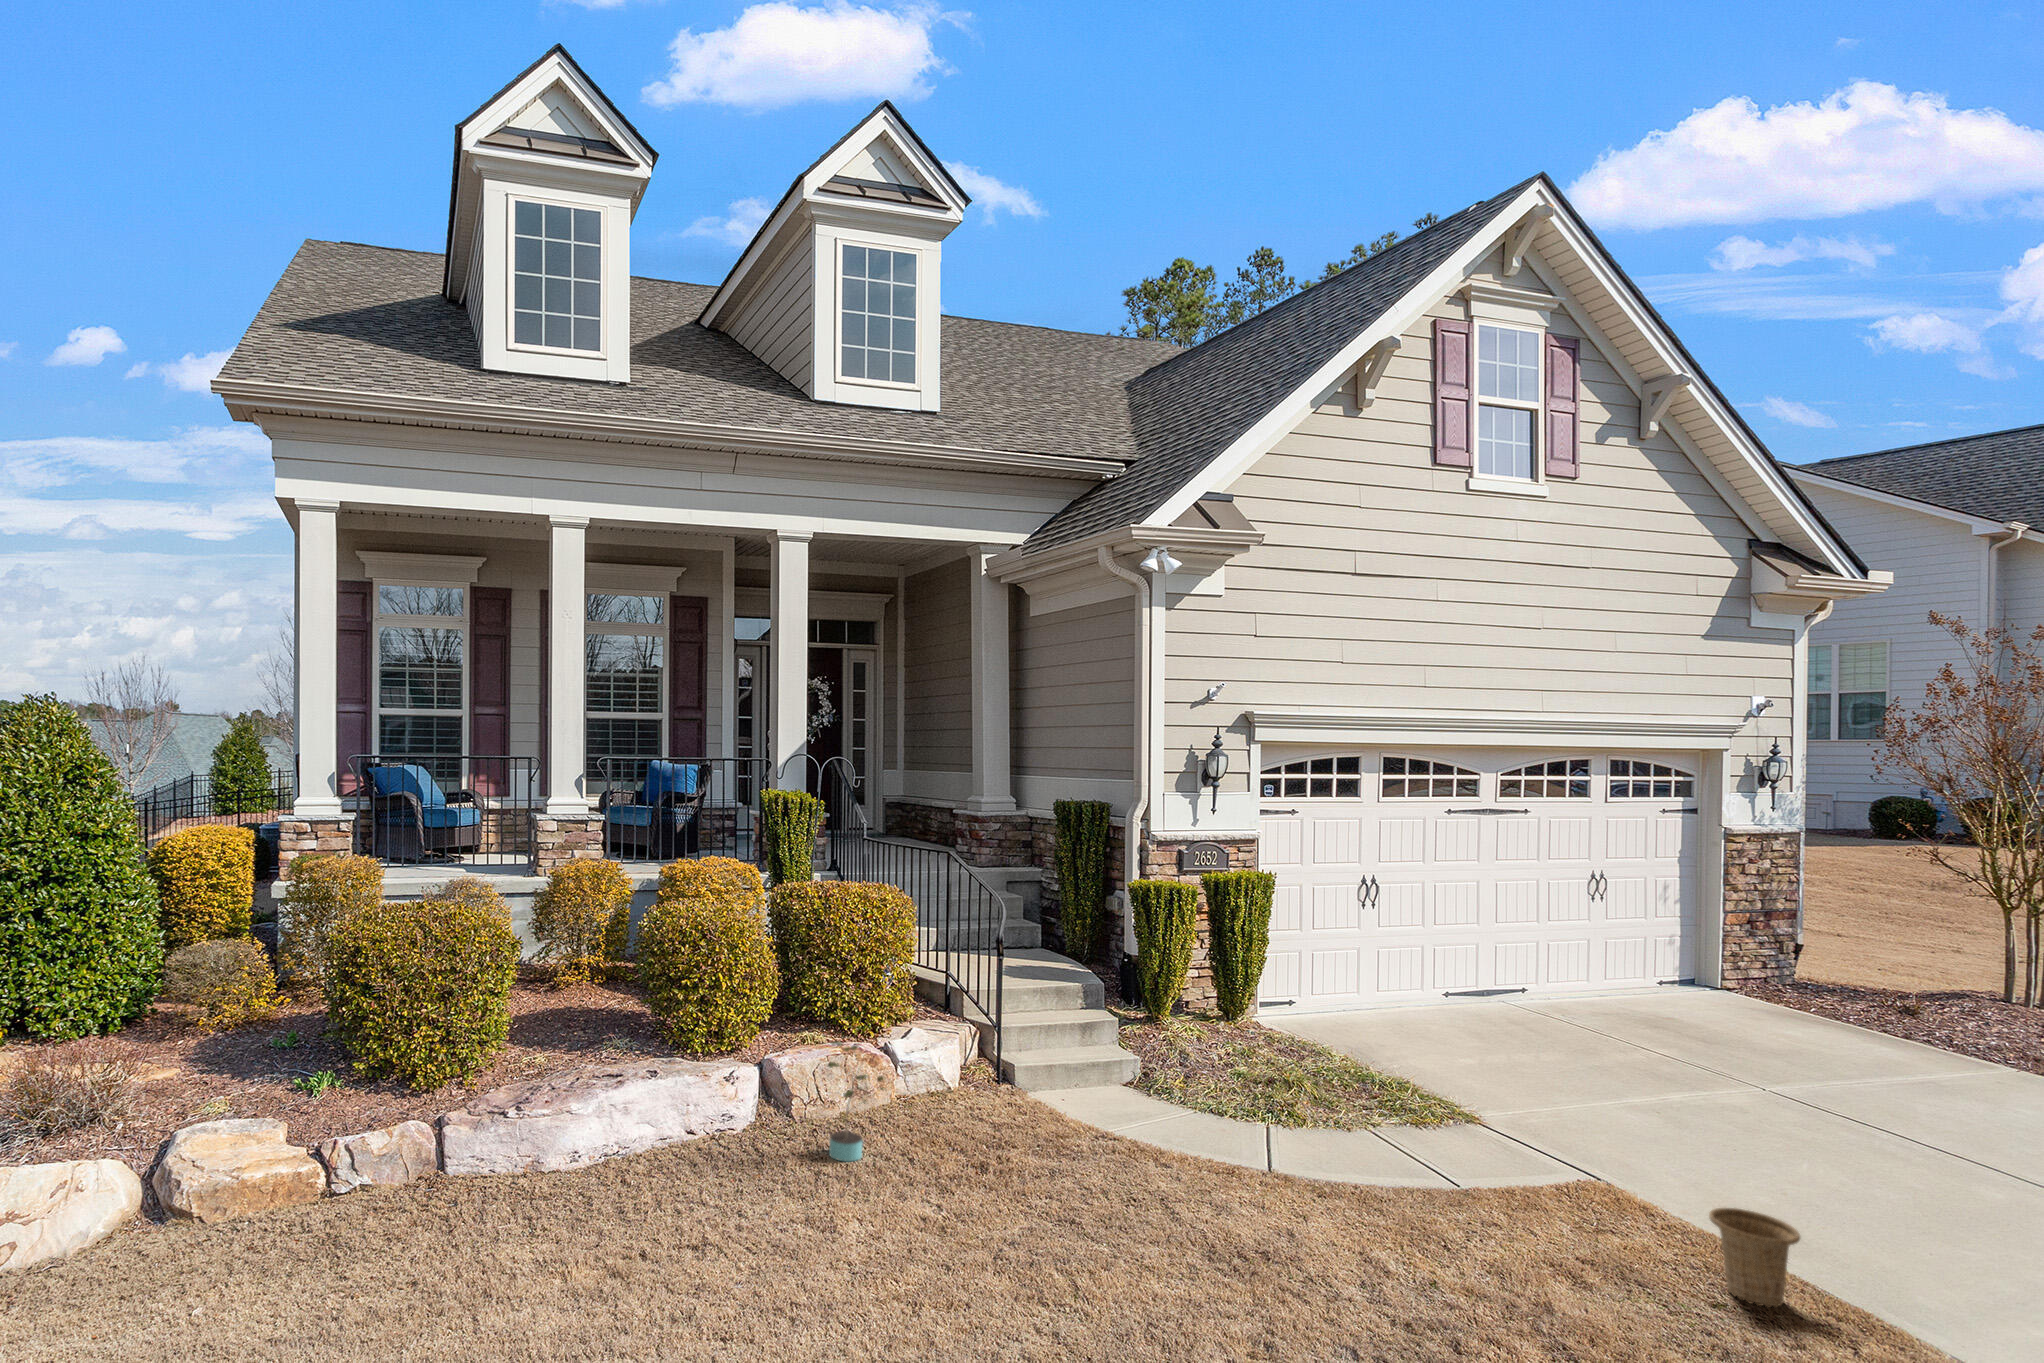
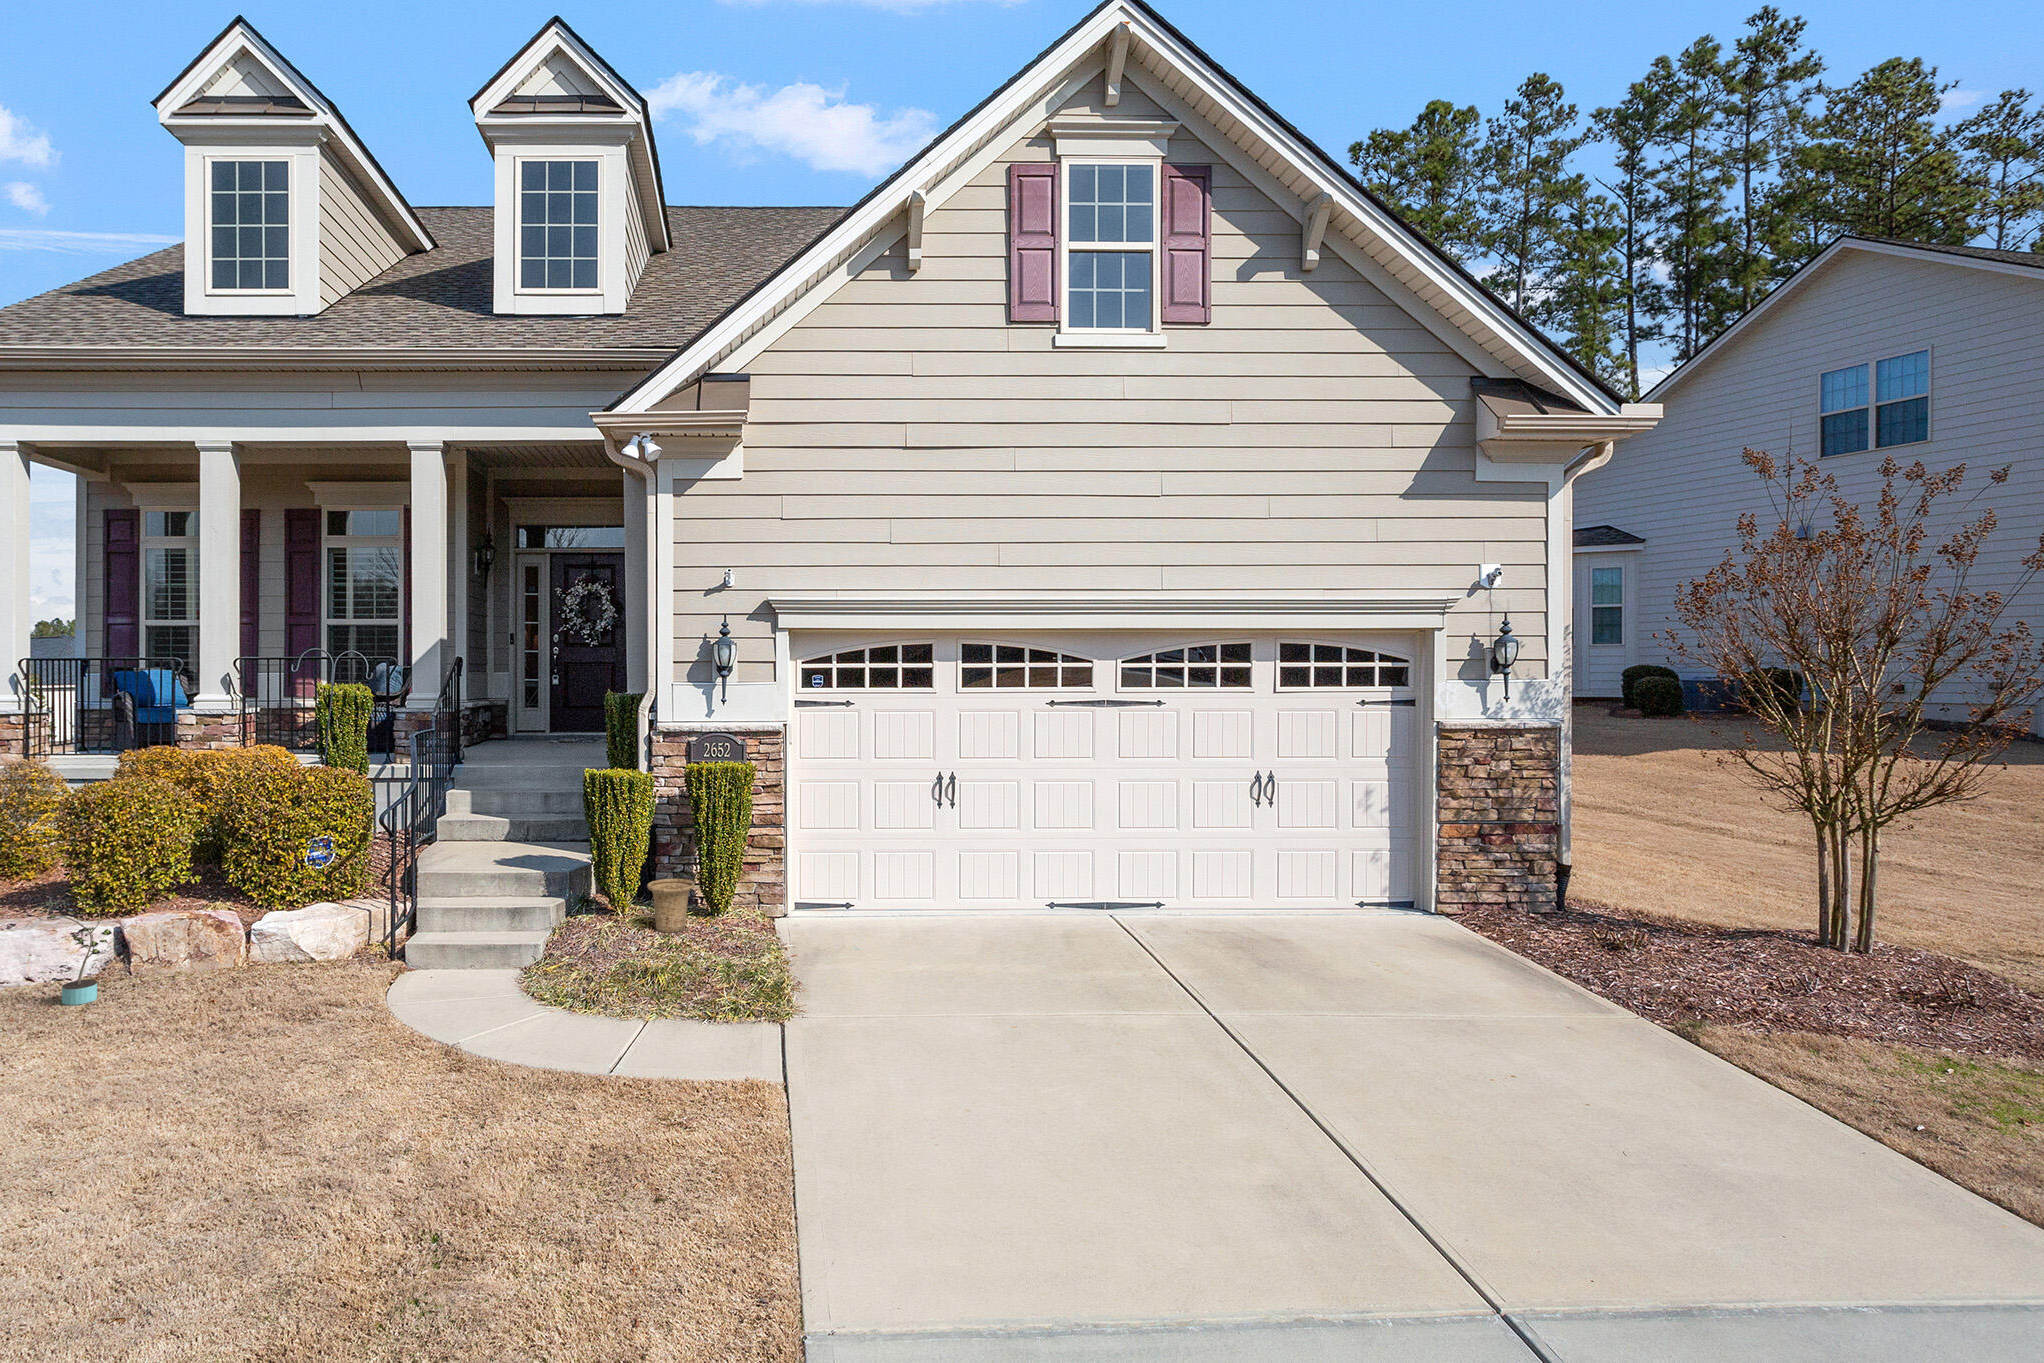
basket: present [1709,1208,1800,1307] -> present [647,879,695,933]

